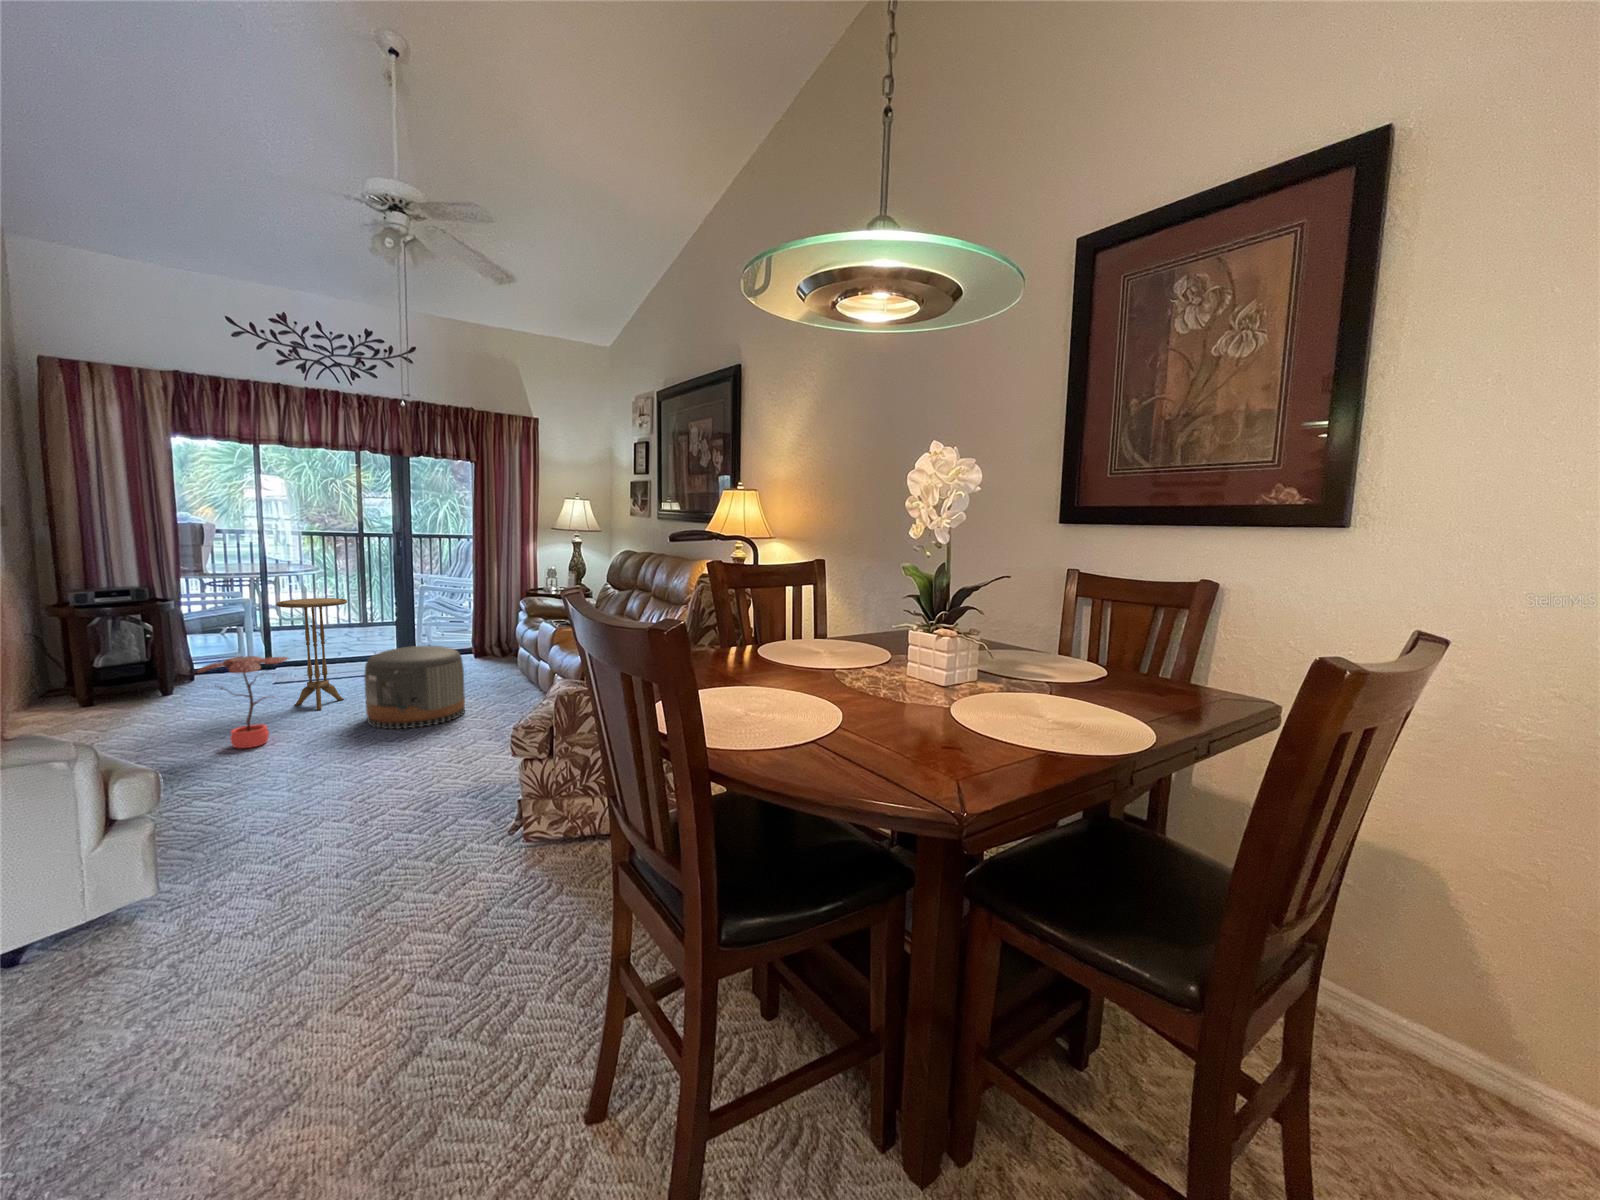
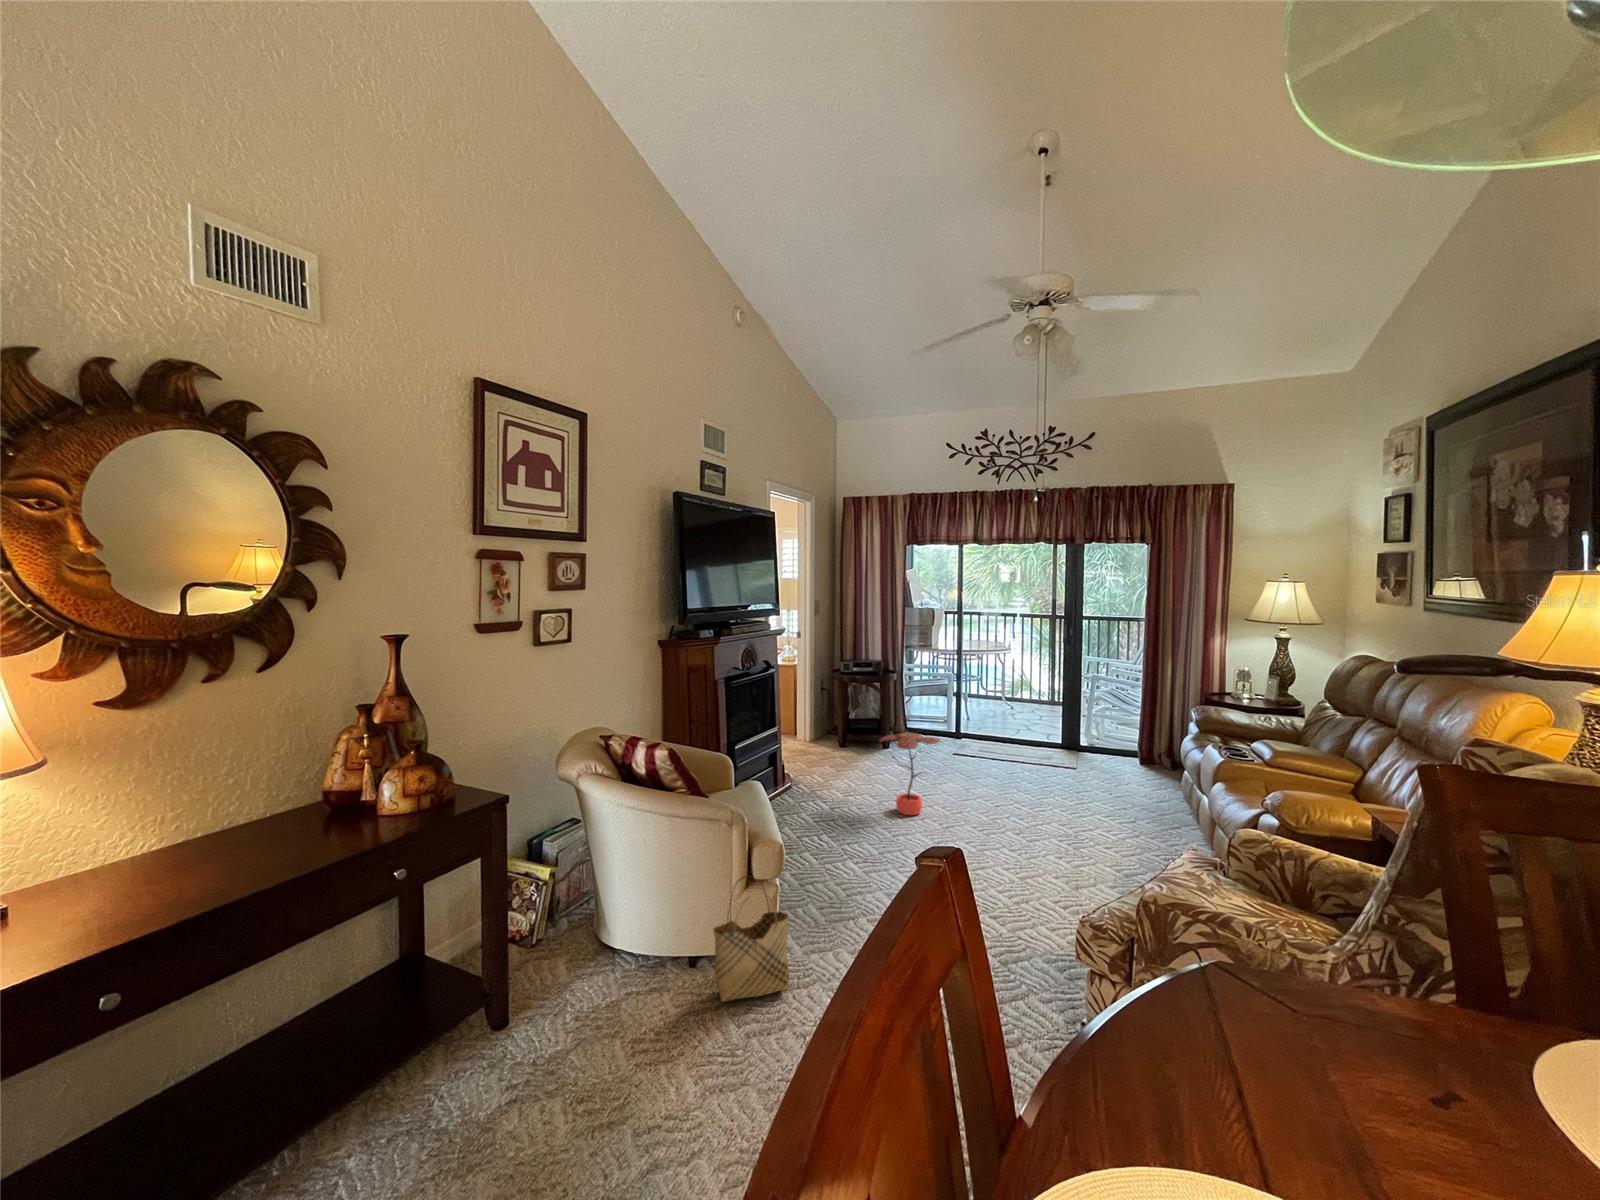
side table: present [276,598,347,710] -> none [949,683,1003,791]
pouf: present [364,646,465,729] -> none [1001,747,1100,843]
woven basket: none [77,818,204,964] -> present [713,876,789,1002]

